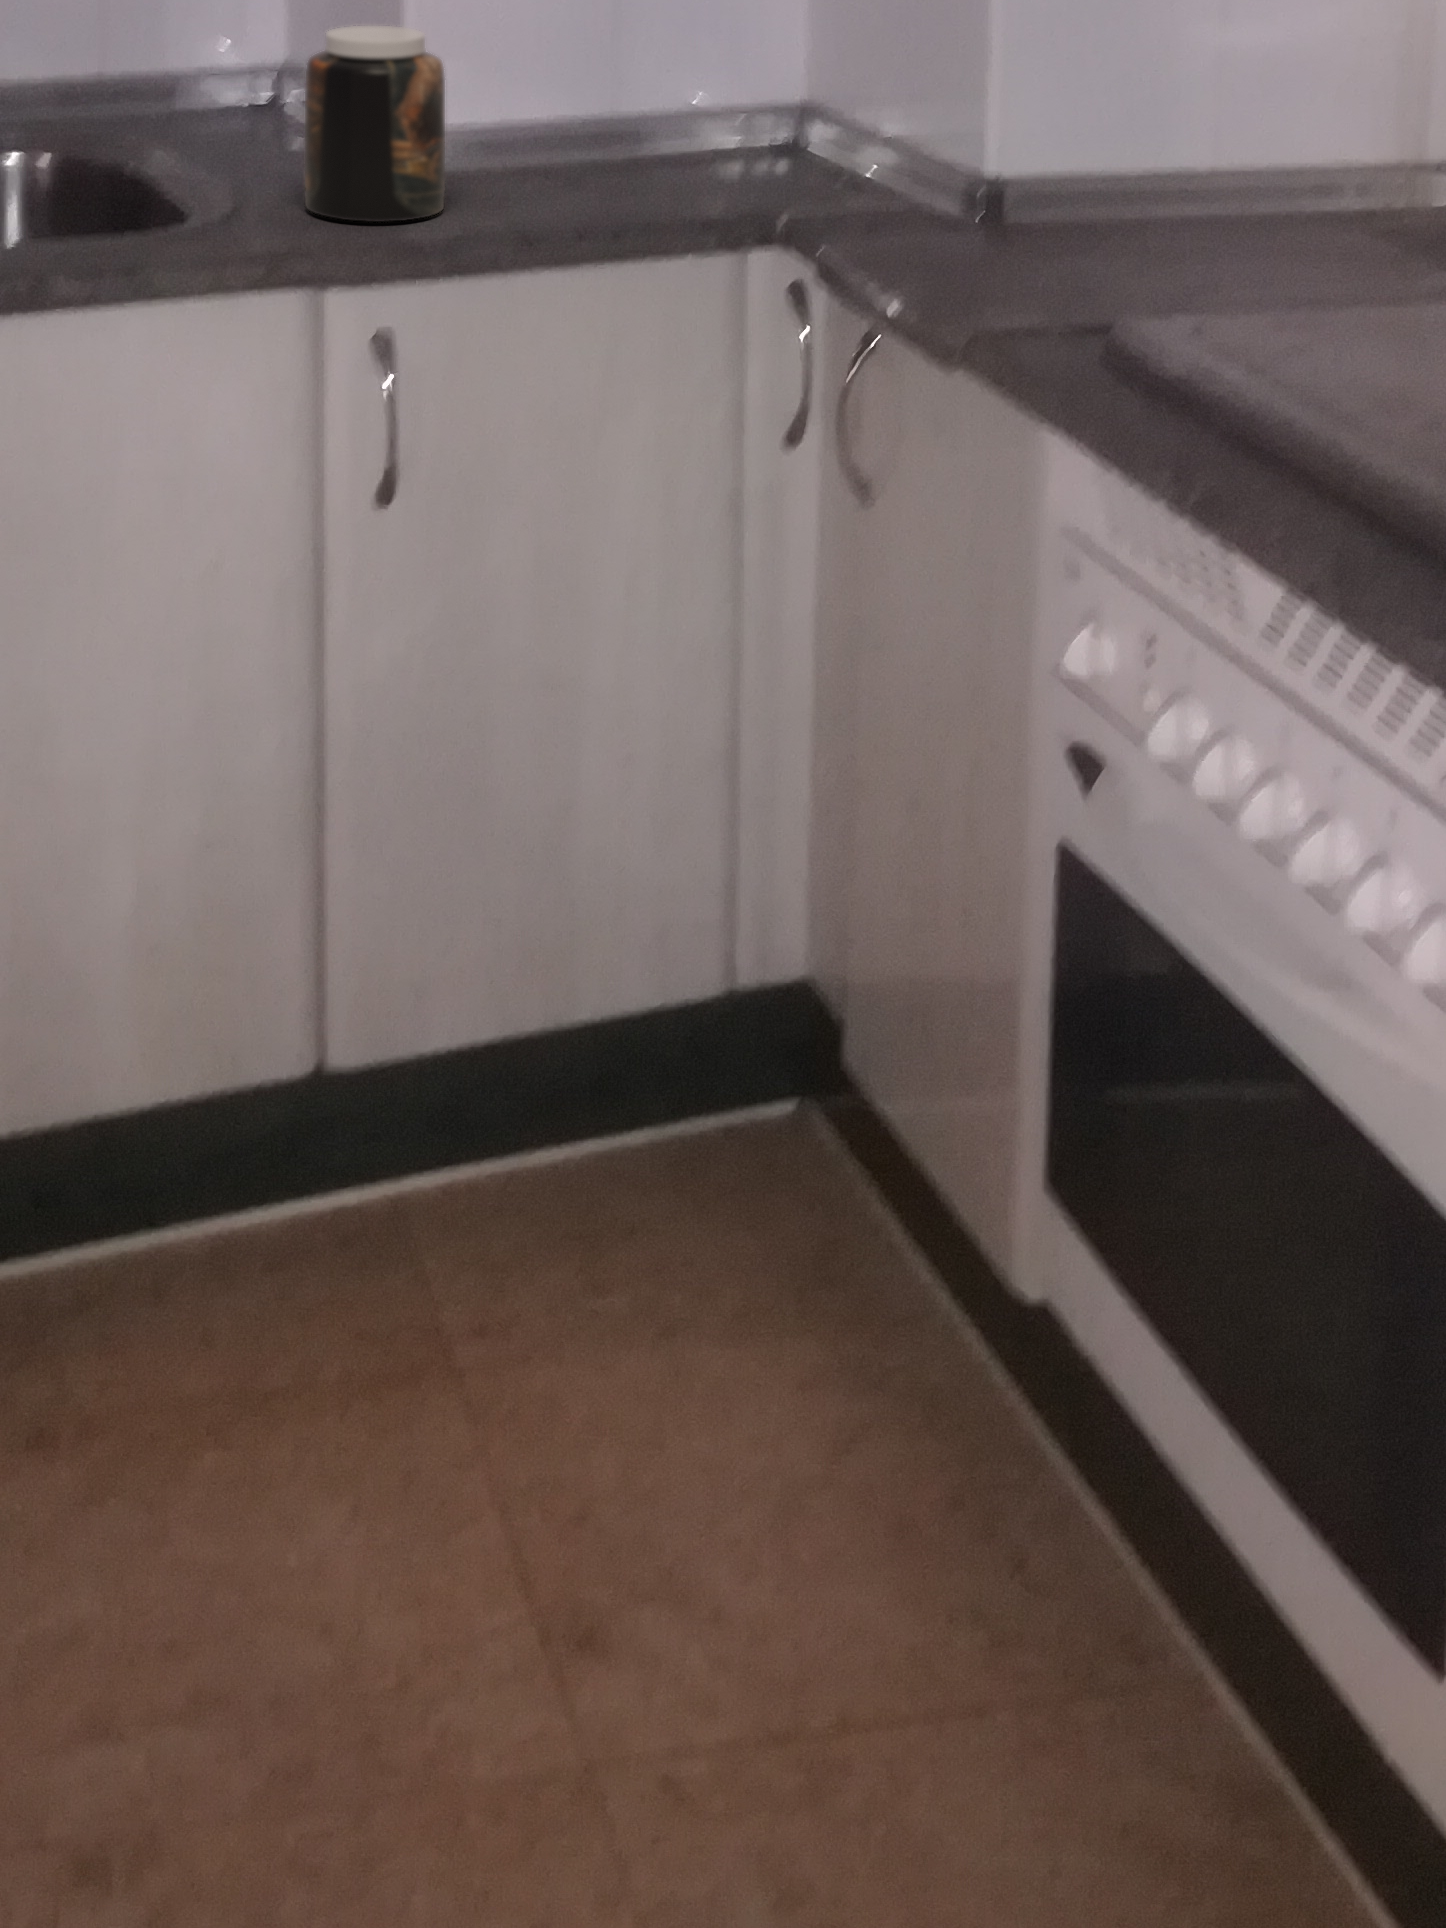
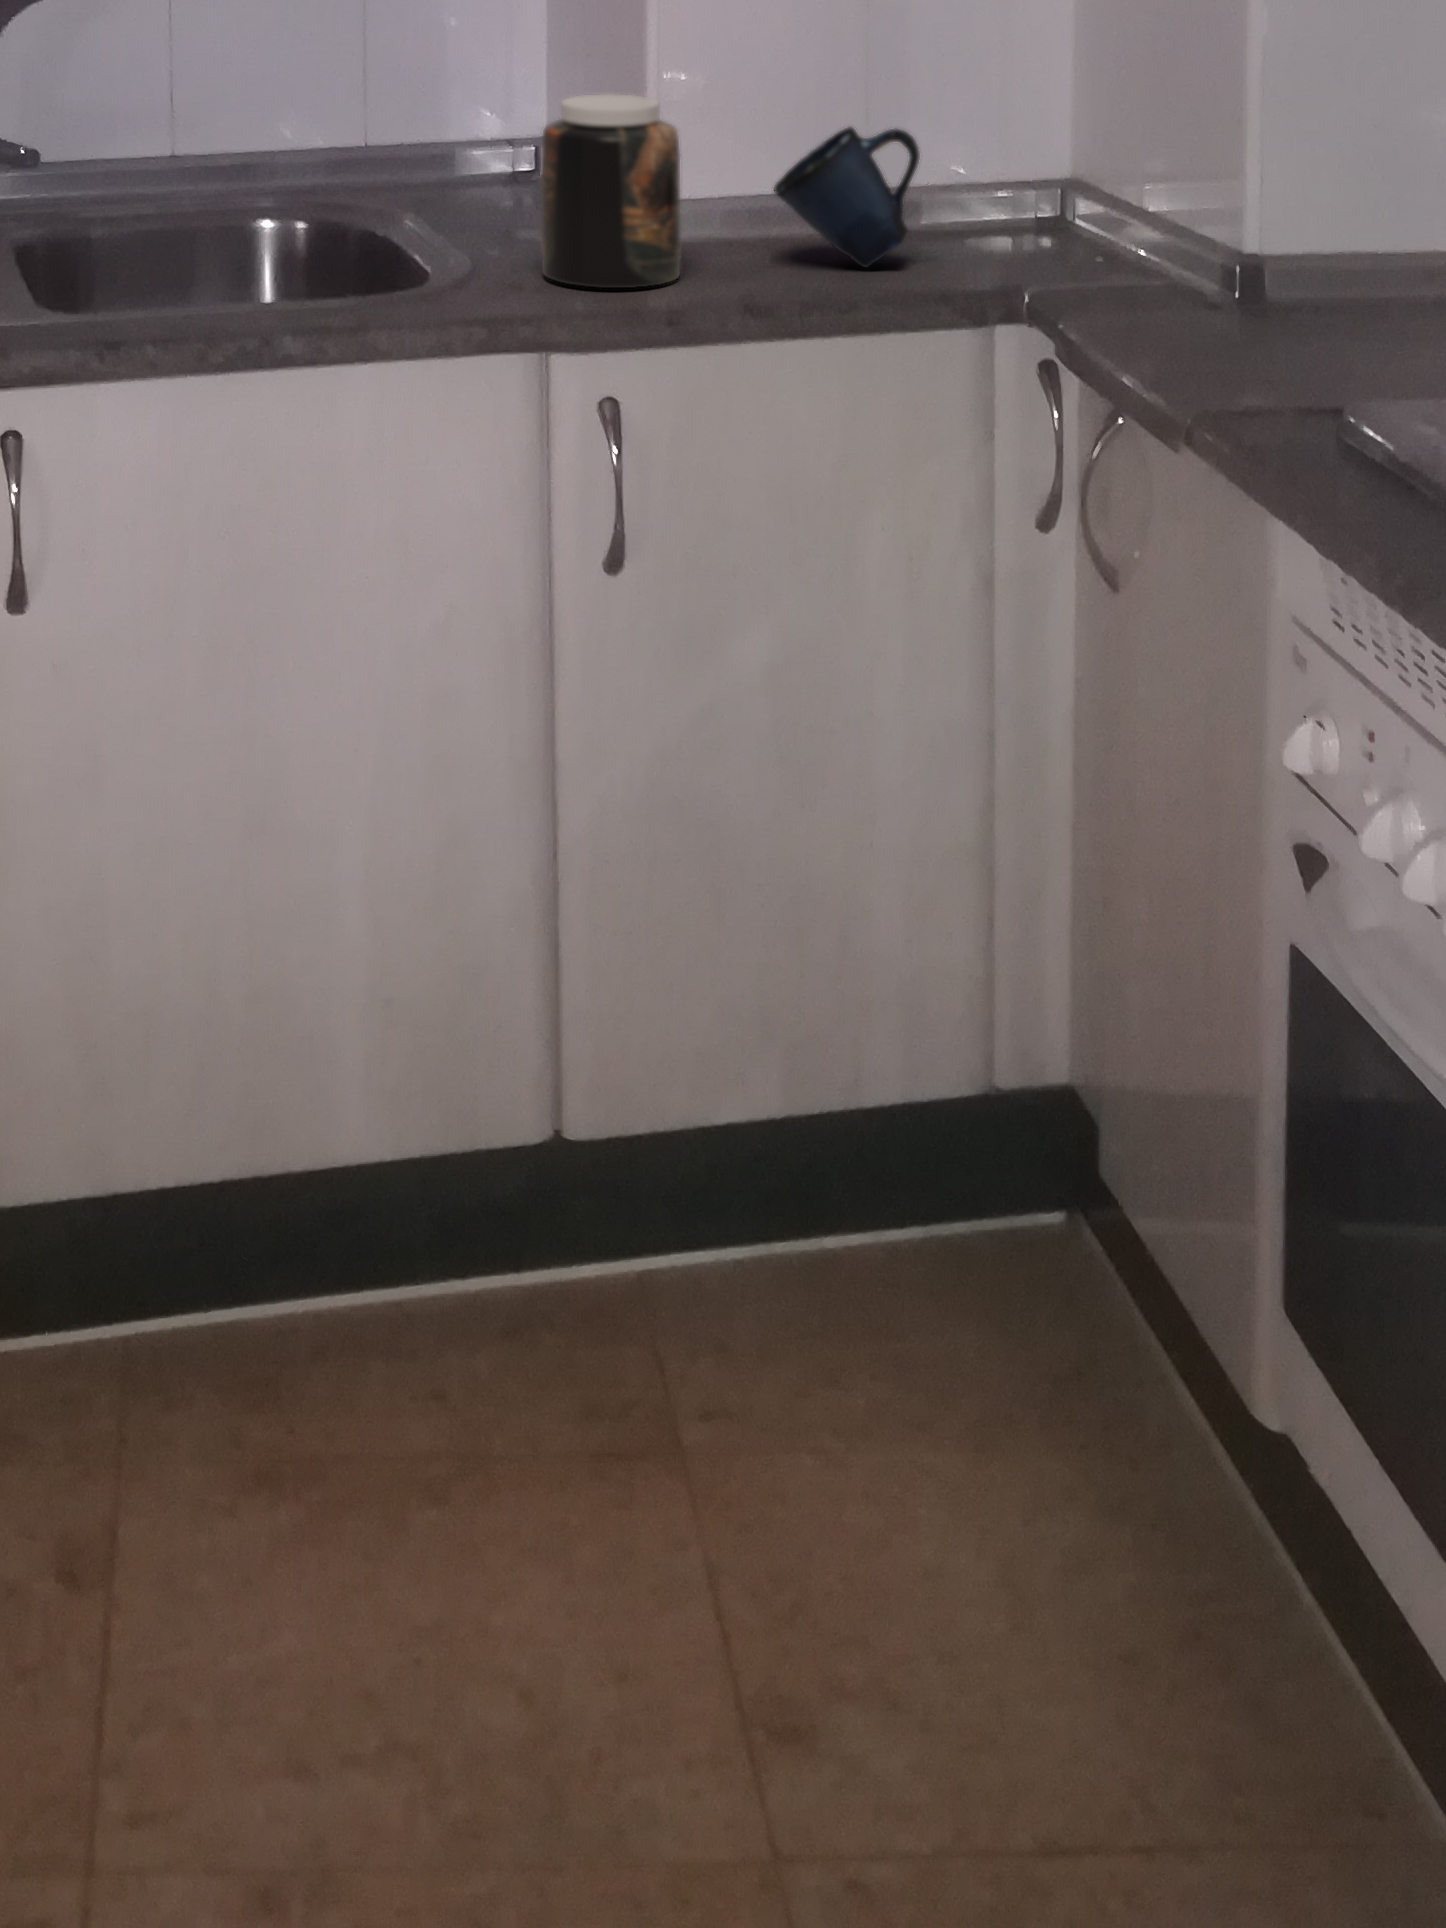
mug: none [533,56,677,196] -> present [774,127,920,267]

